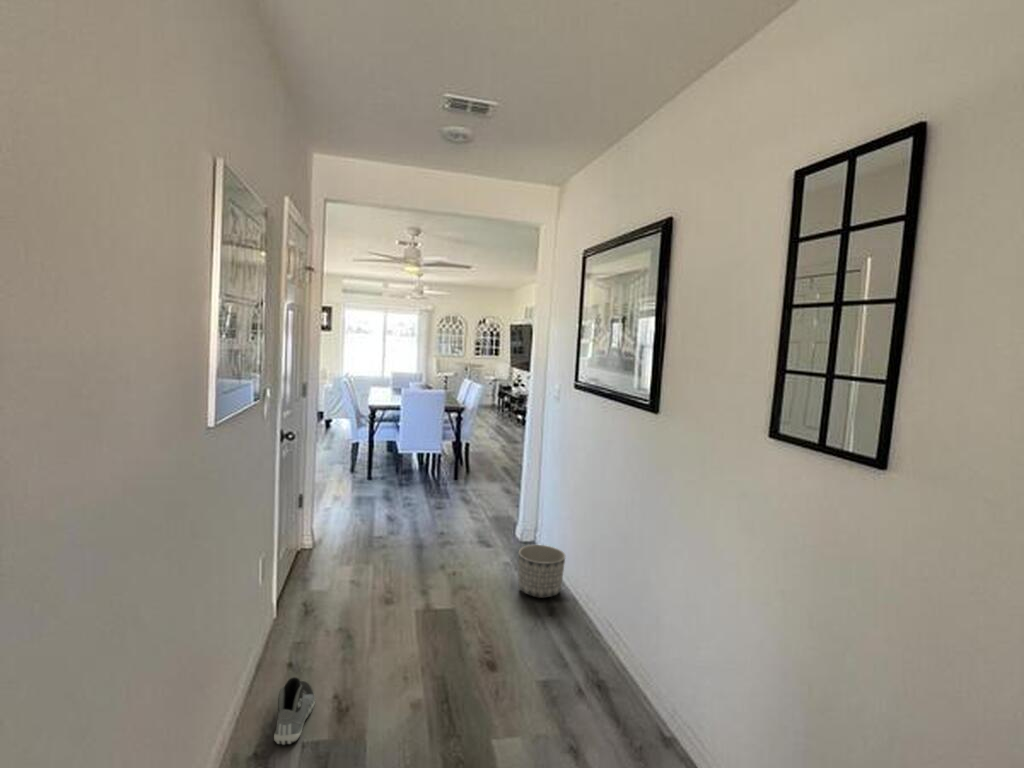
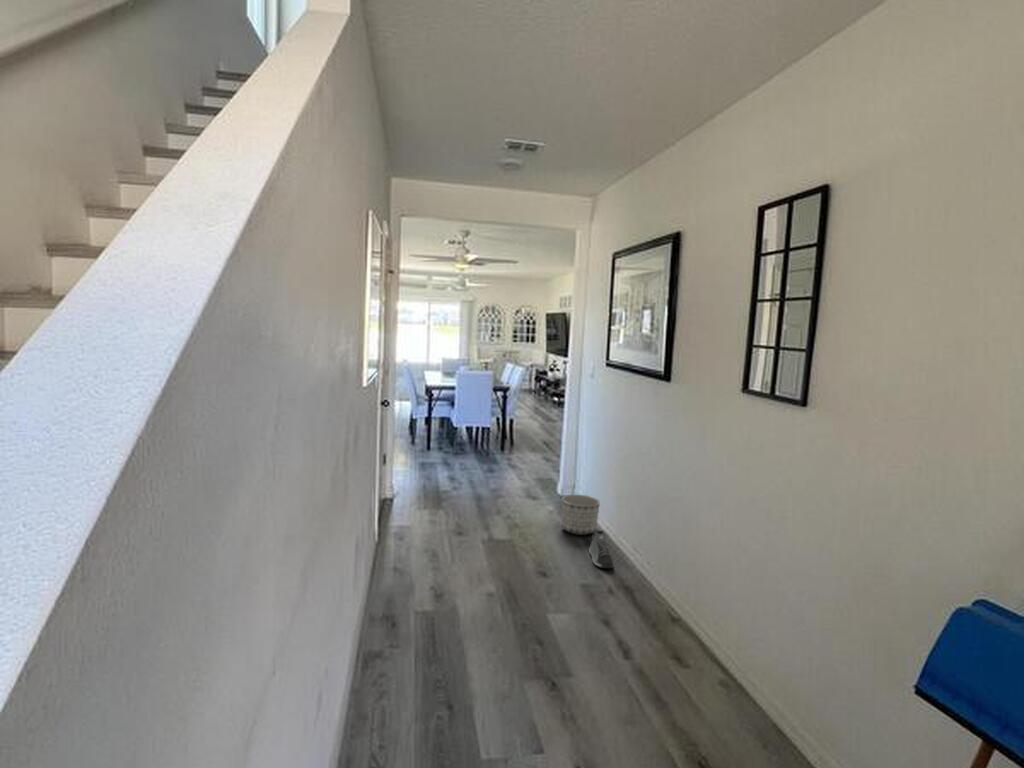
sneaker: present [274,677,315,745] -> present [589,531,613,568]

